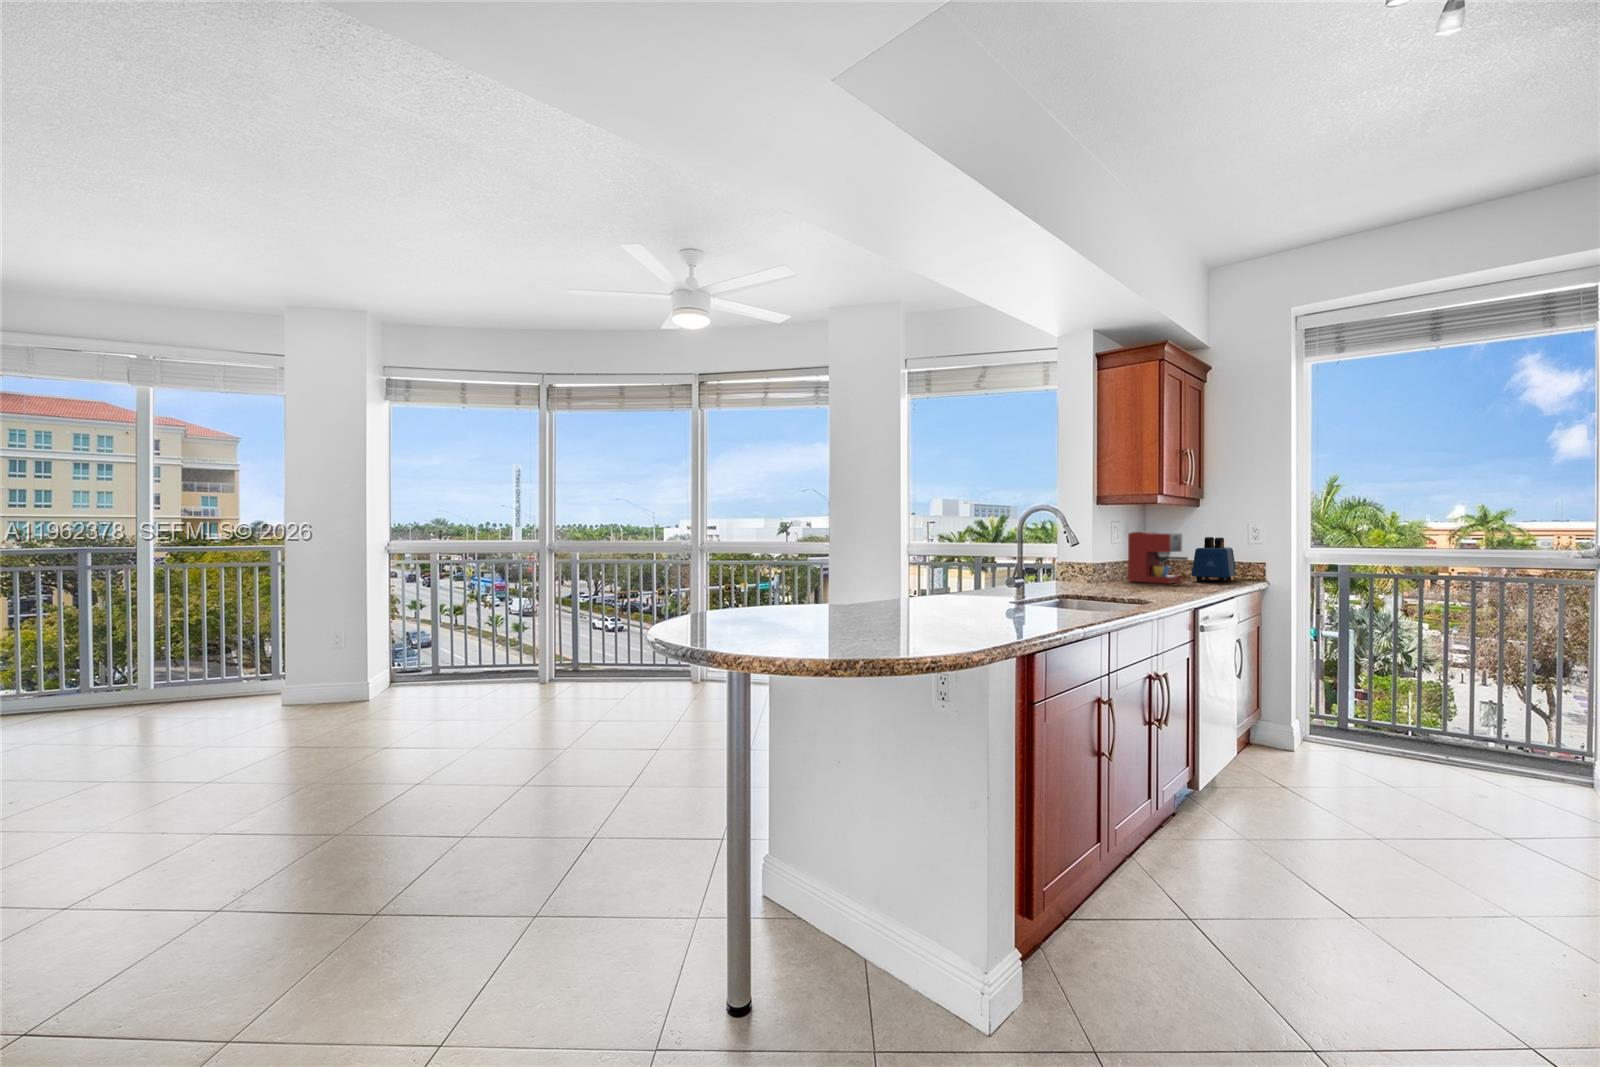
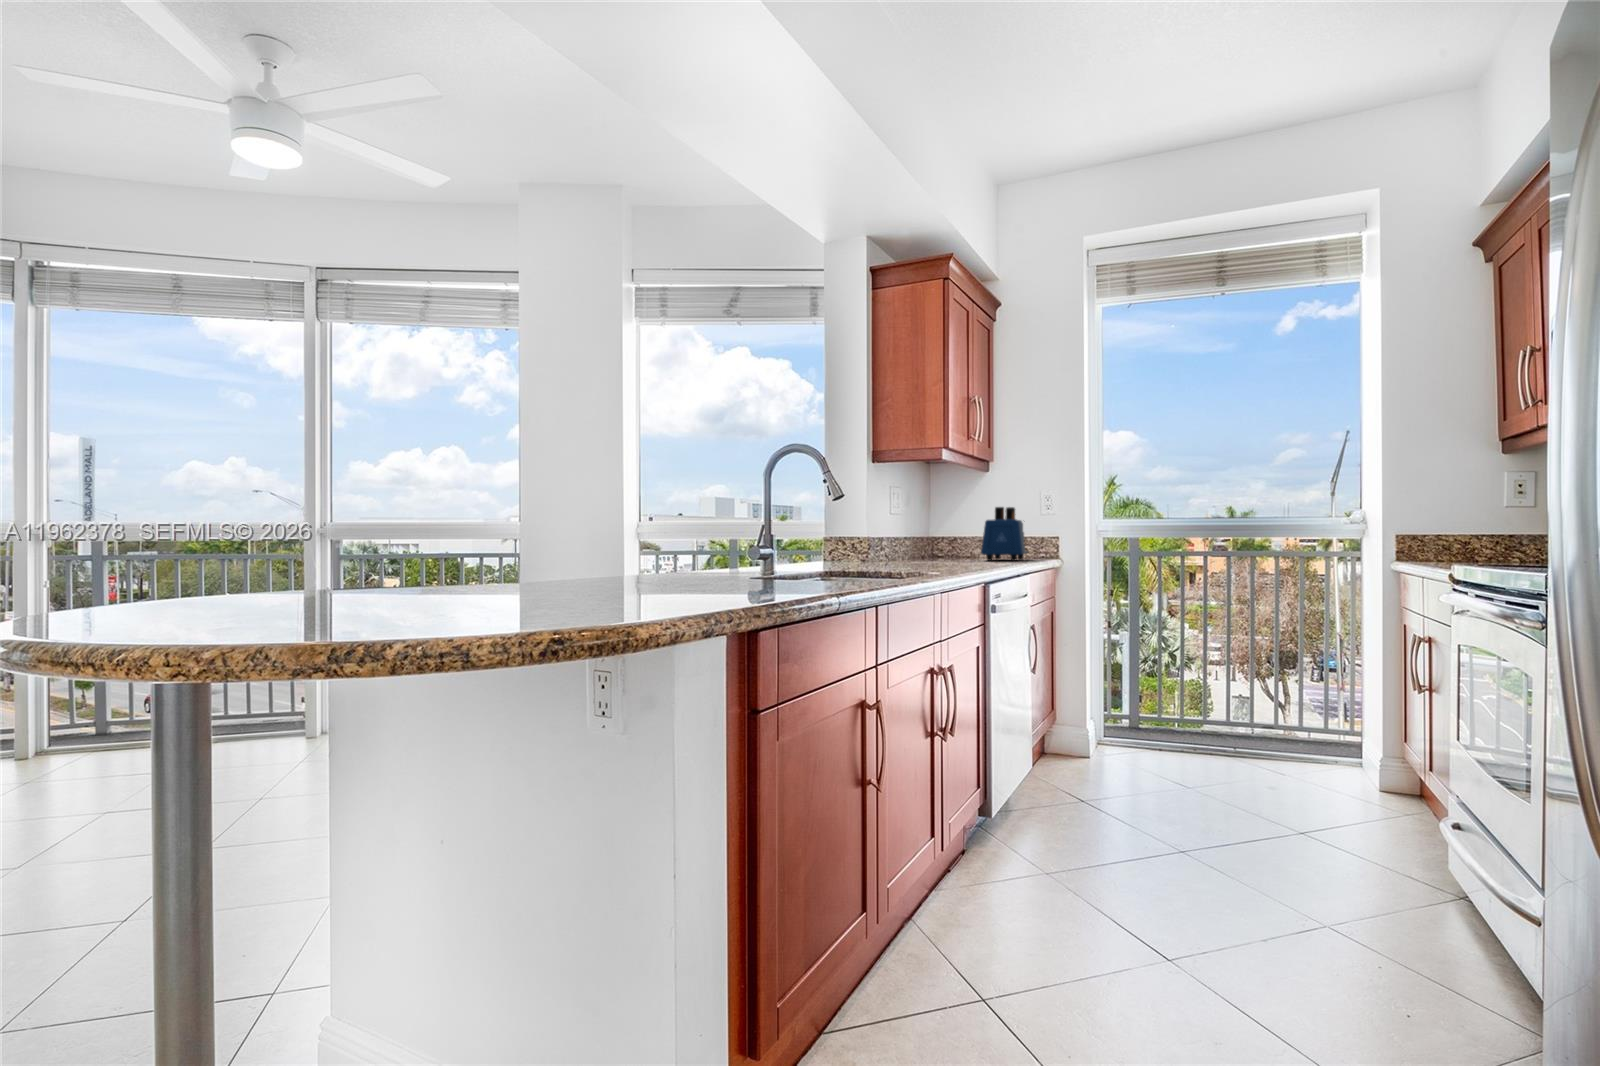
coffee maker: present [1128,532,1188,584] -> none [910,499,977,562]

